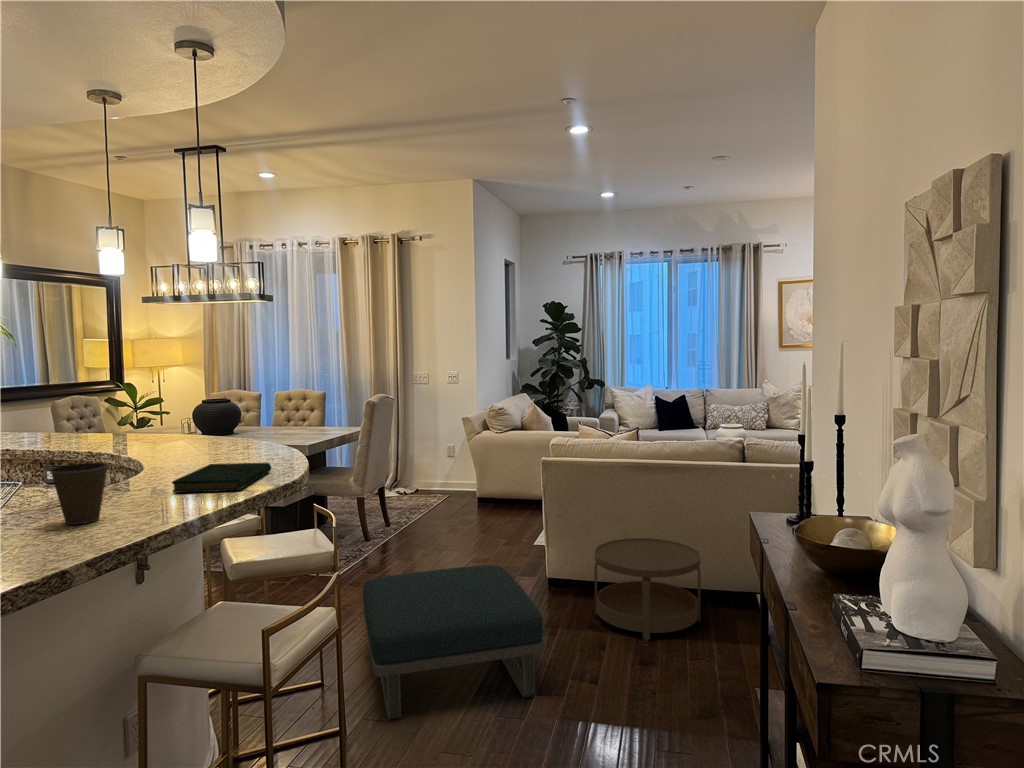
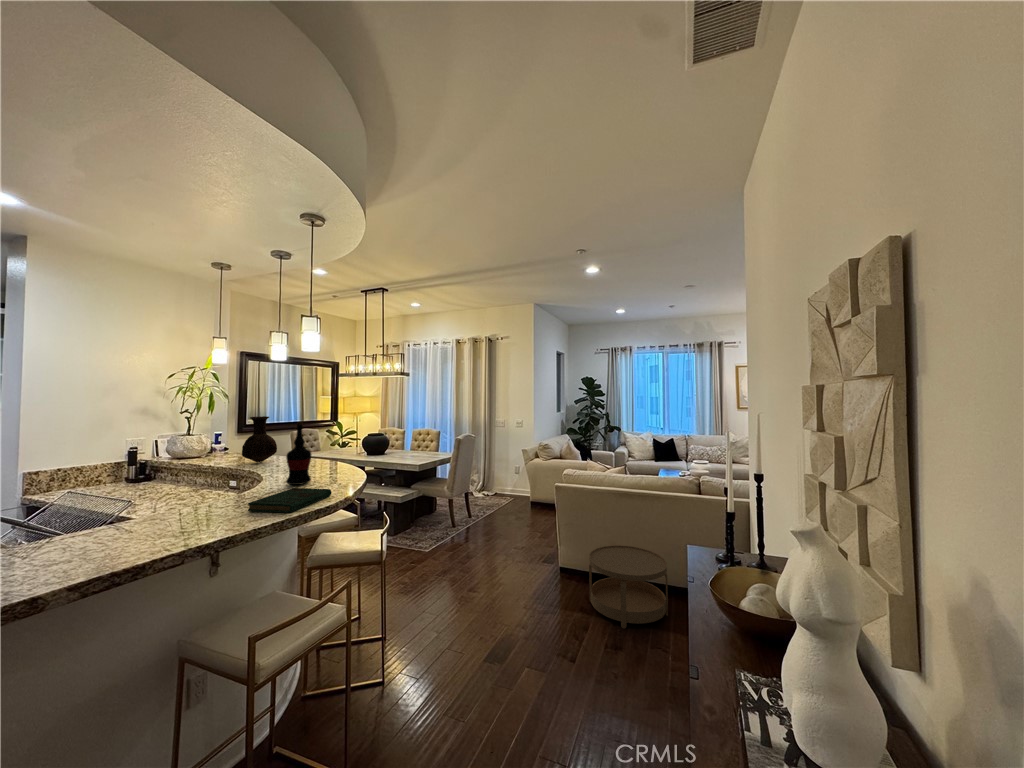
vase: none [51,368,114,441] -> present [242,416,277,462]
wine bottle: none [178,370,216,463] -> present [286,422,311,485]
coffee cup: present [50,463,108,525] -> none [138,491,184,538]
footstool: present [363,565,545,719] -> none [411,560,538,678]

